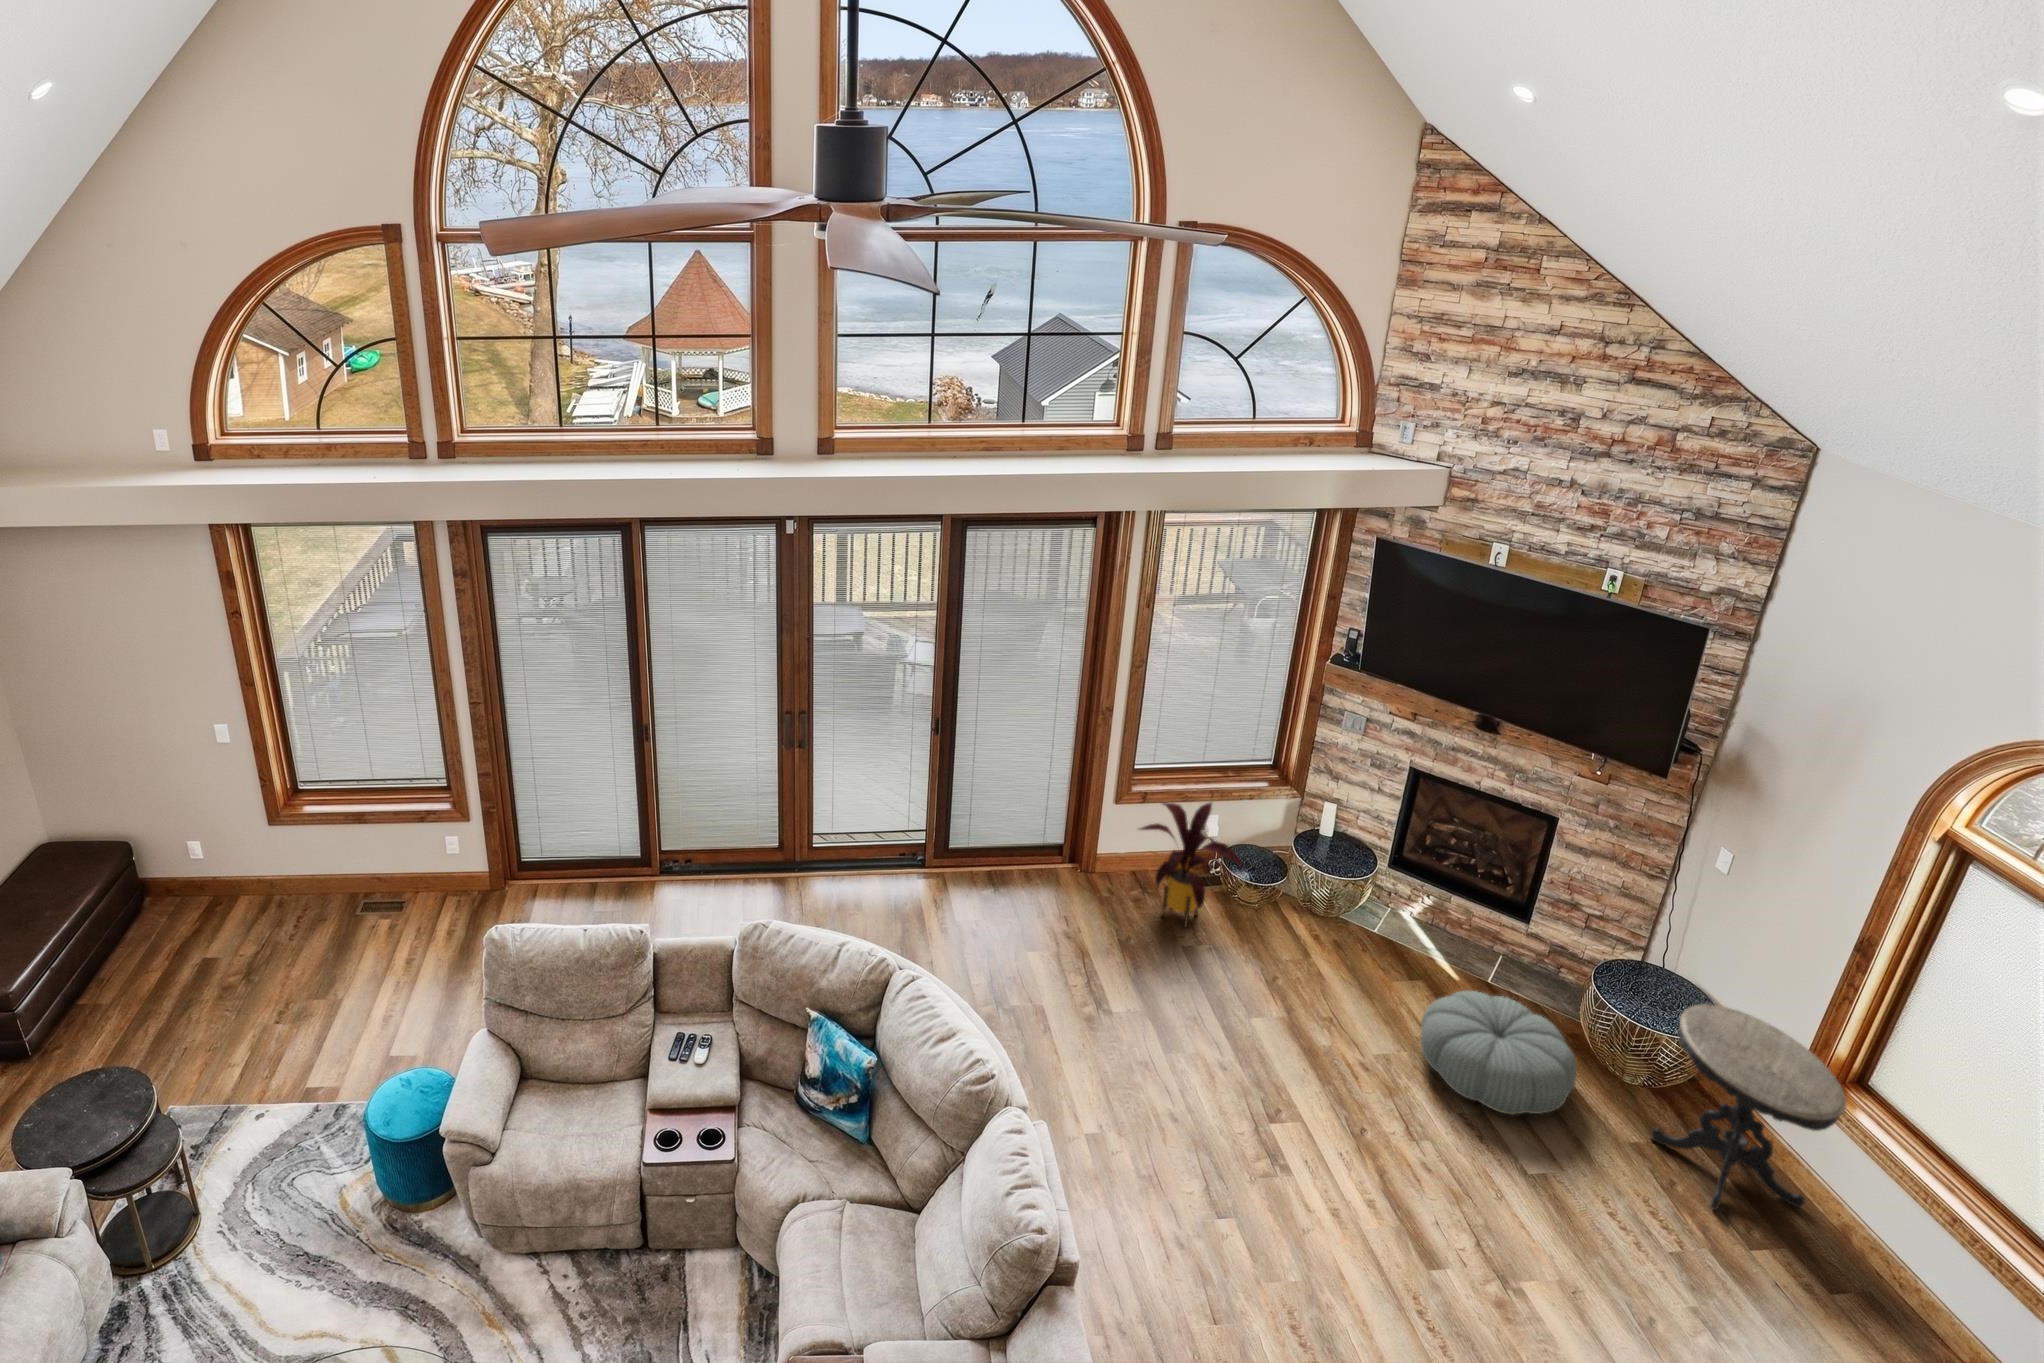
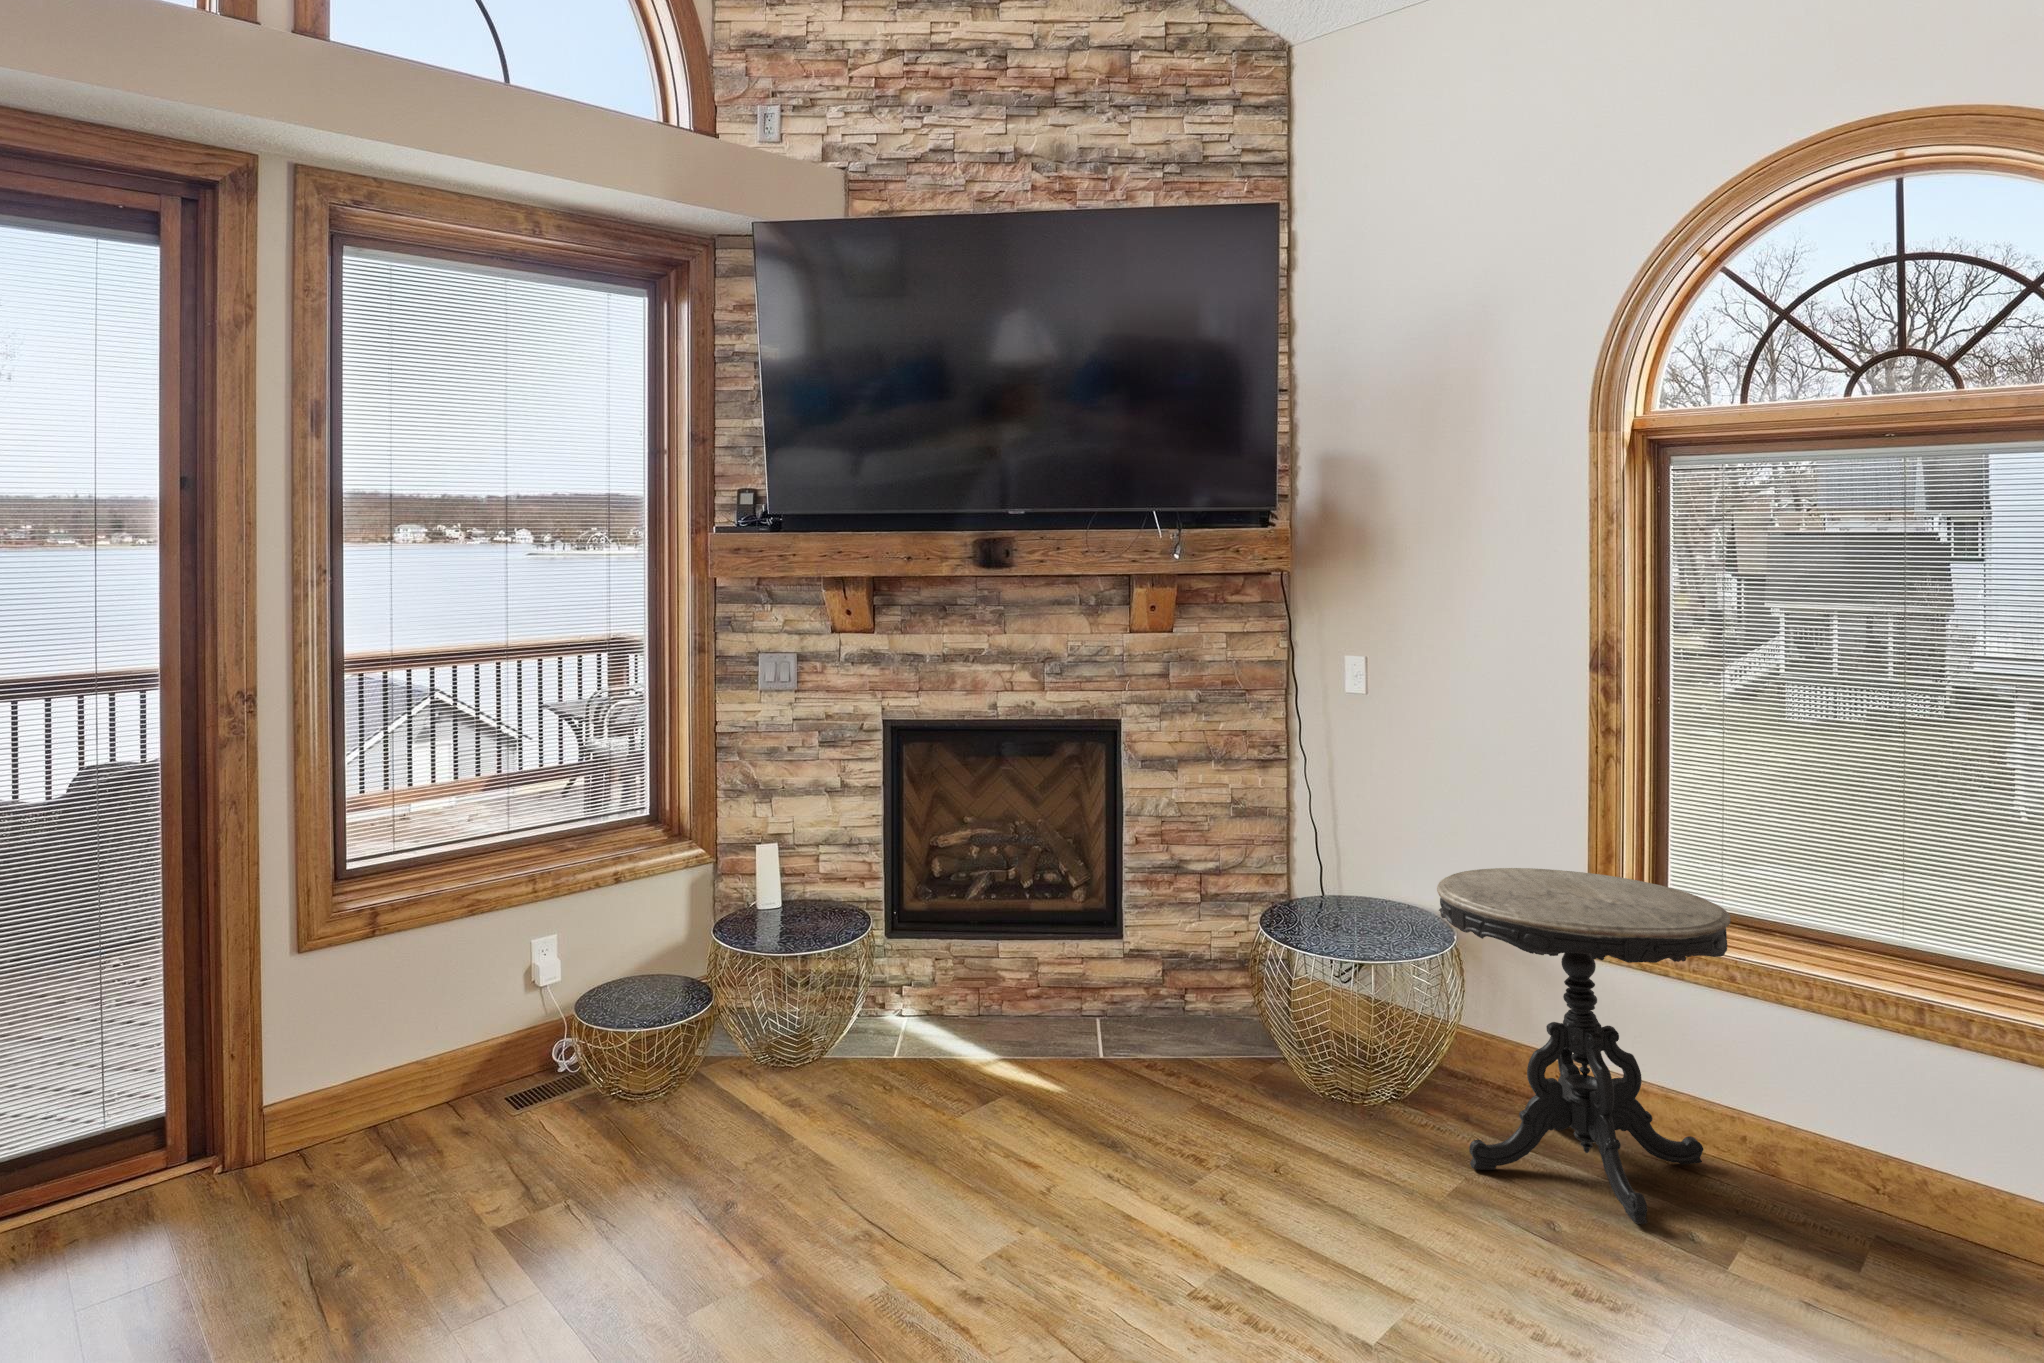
house plant: present [1140,803,1242,926] -> none [352,888,628,1205]
pouf: present [1421,990,1577,1115] -> none [1058,1031,1352,1246]

